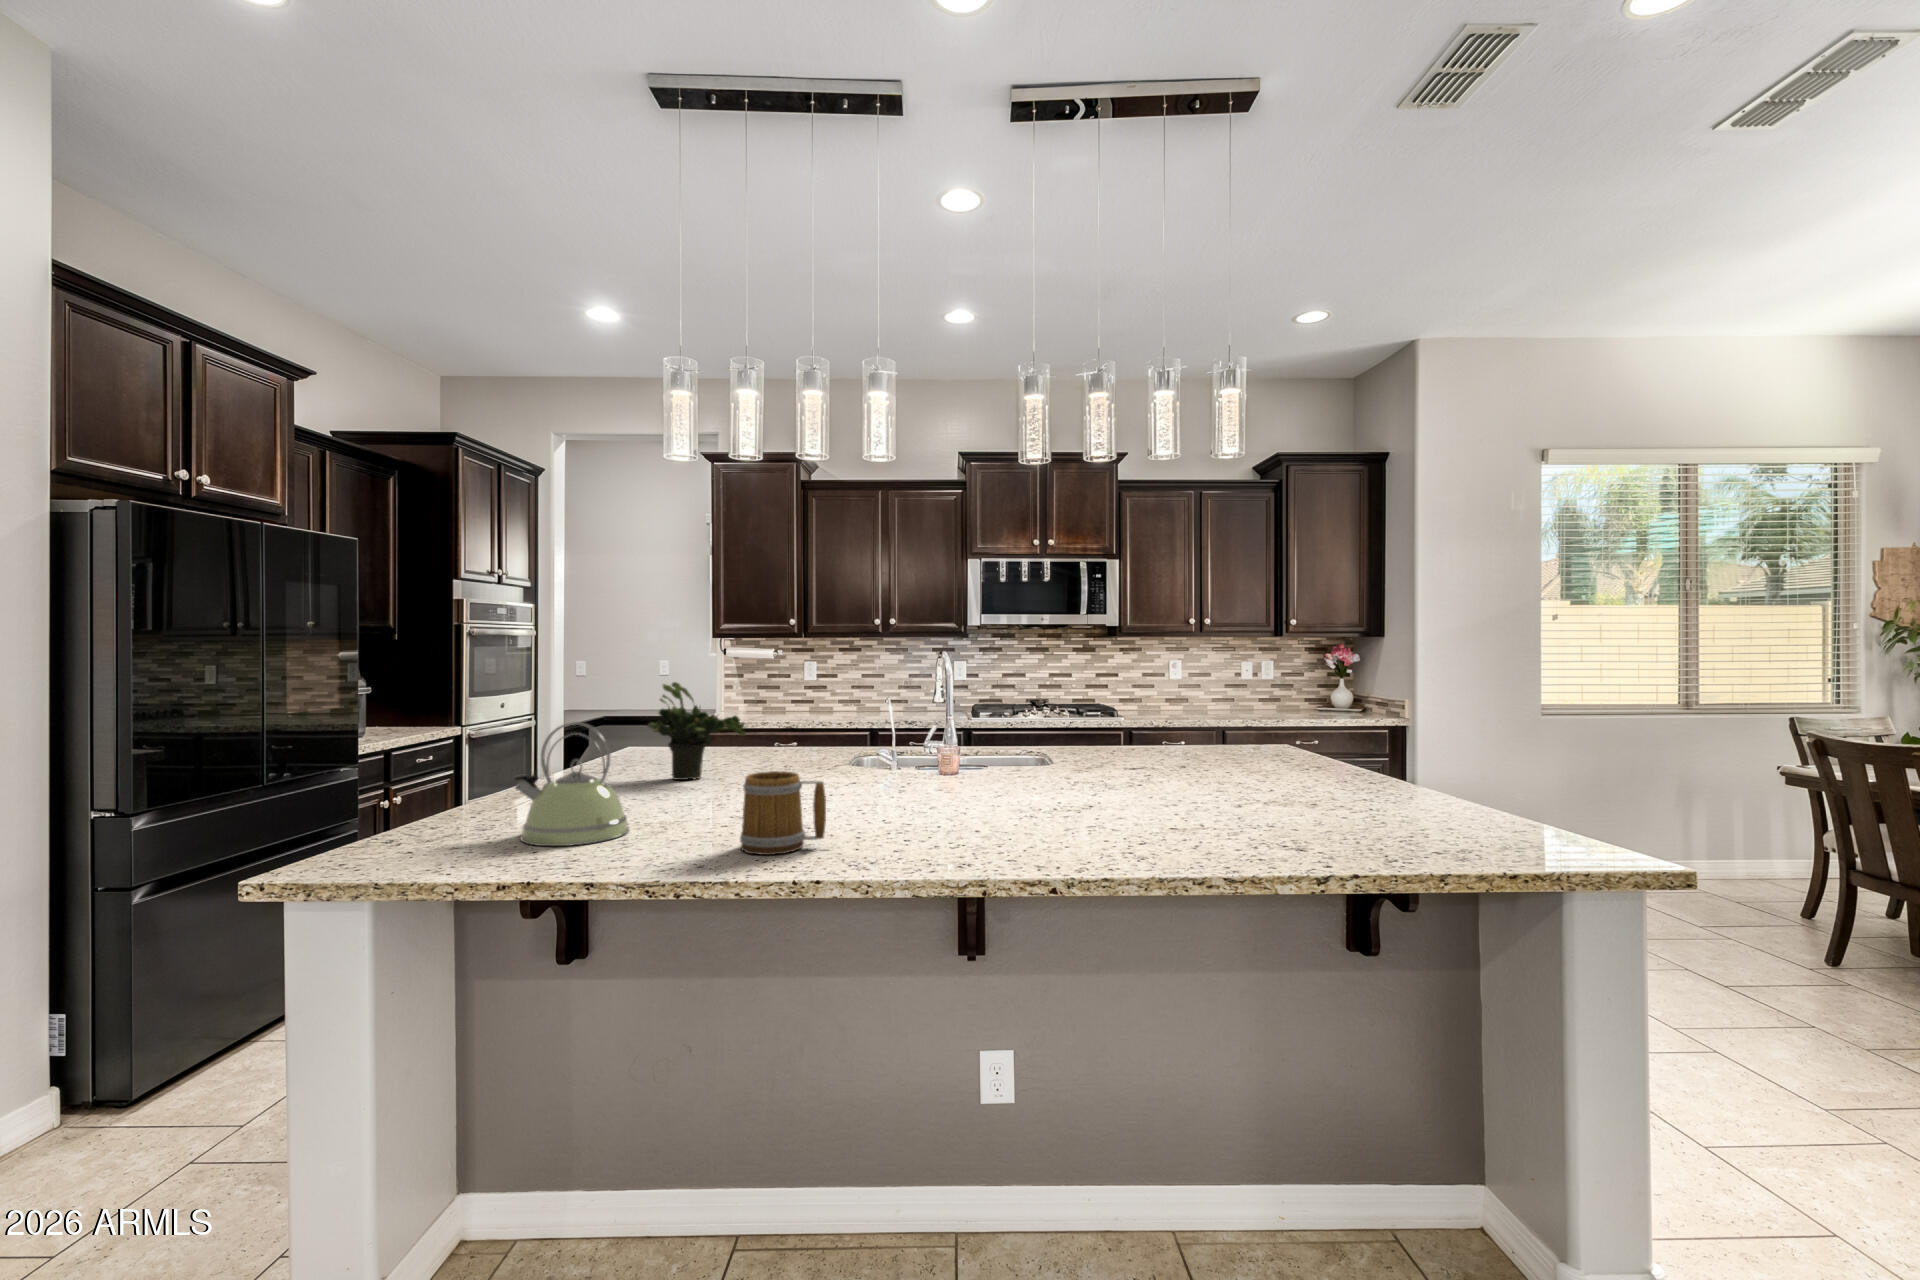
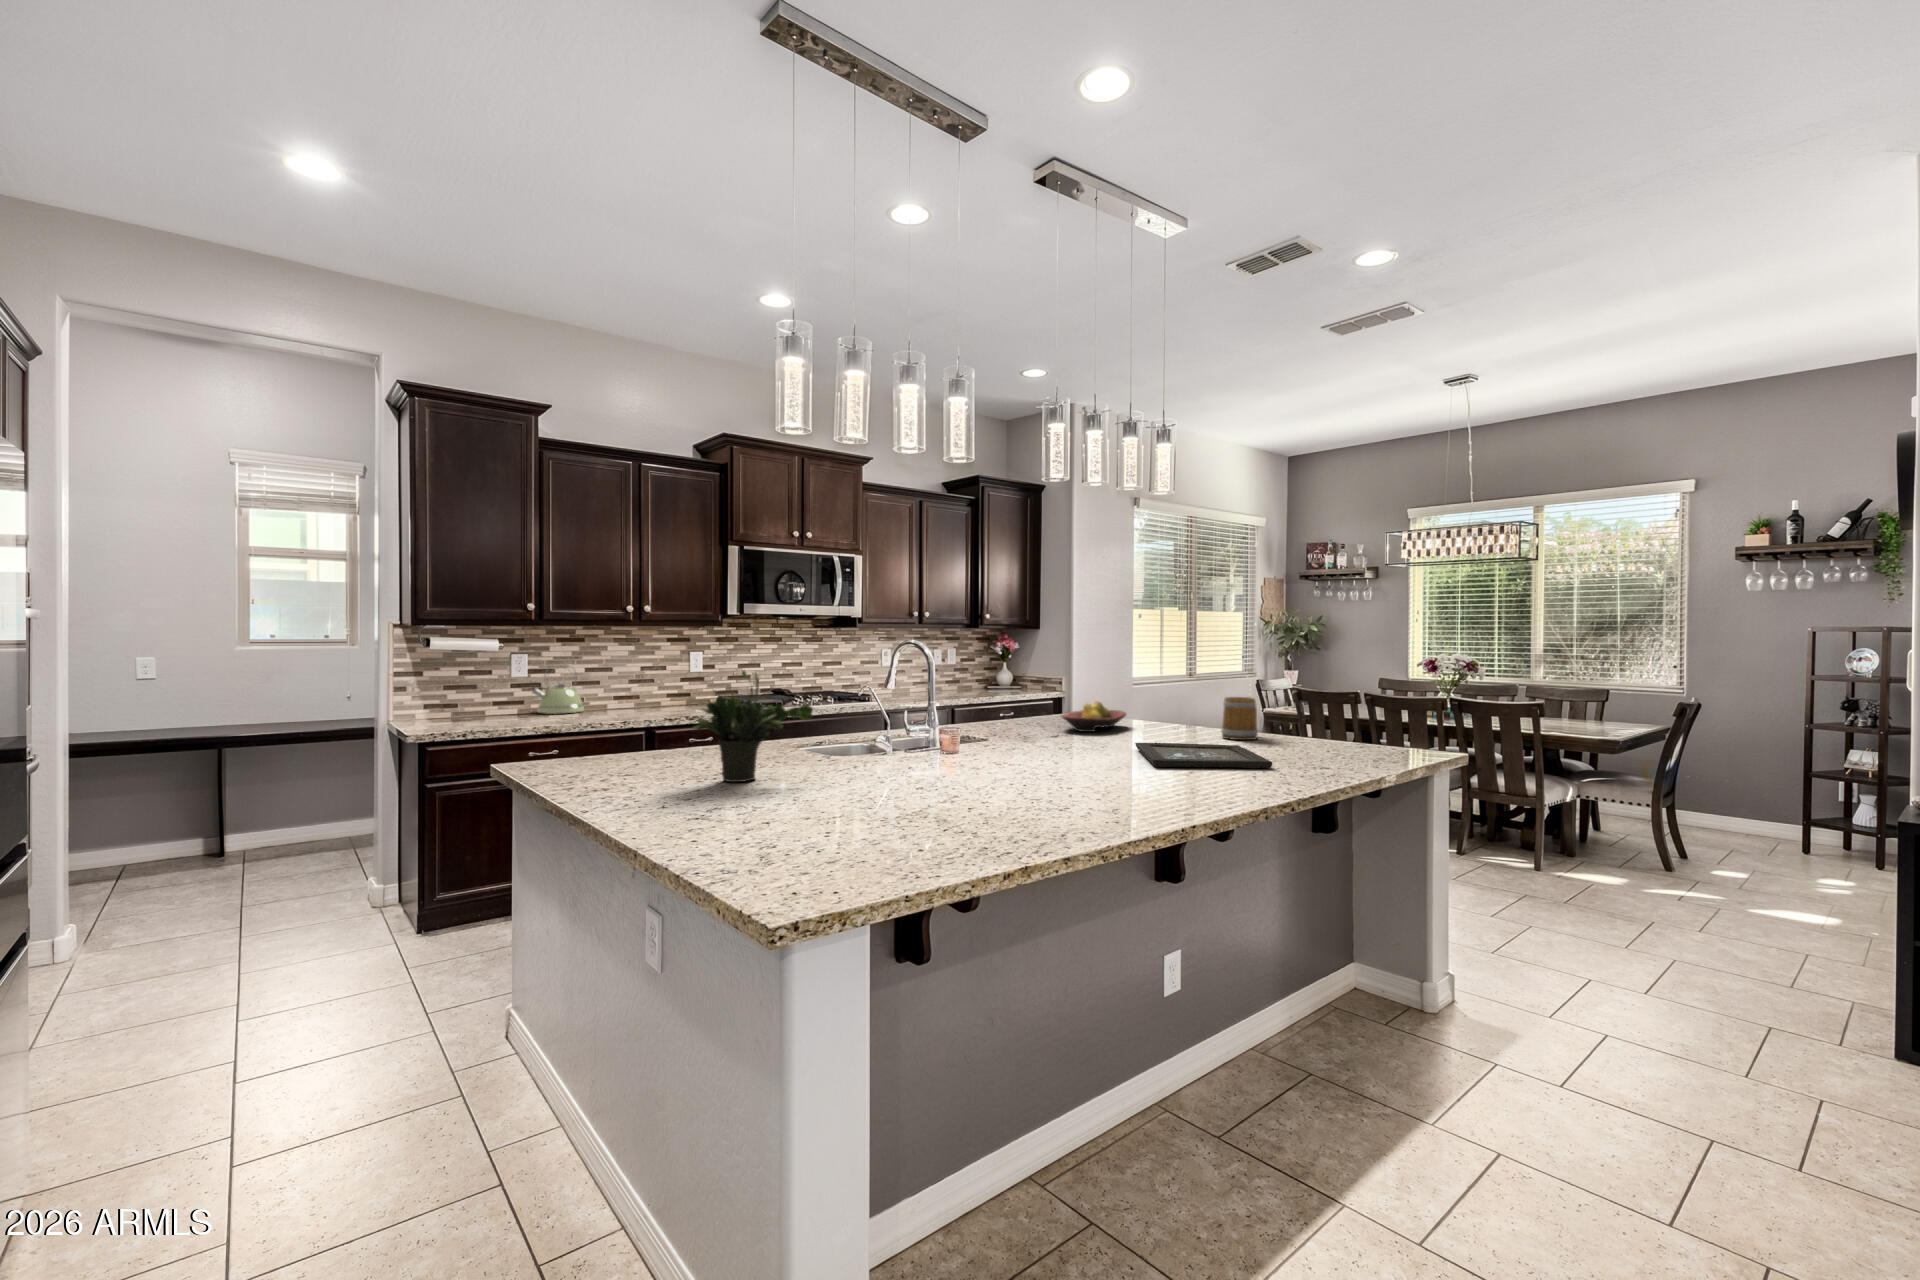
kettle: present [513,722,629,846] -> present [532,665,584,714]
fruit bowl: none [1144,731,1249,767] -> present [1062,701,1126,732]
mug: present [740,771,826,855] -> present [1221,697,1258,740]
tray: none [1047,783,1246,831] -> present [1135,743,1272,768]

